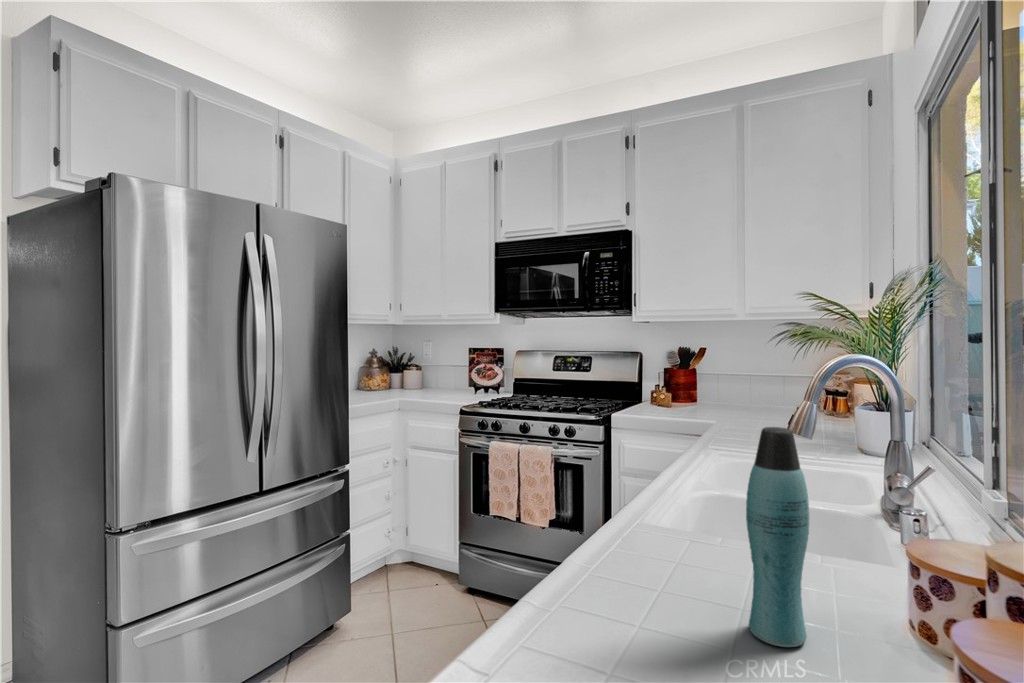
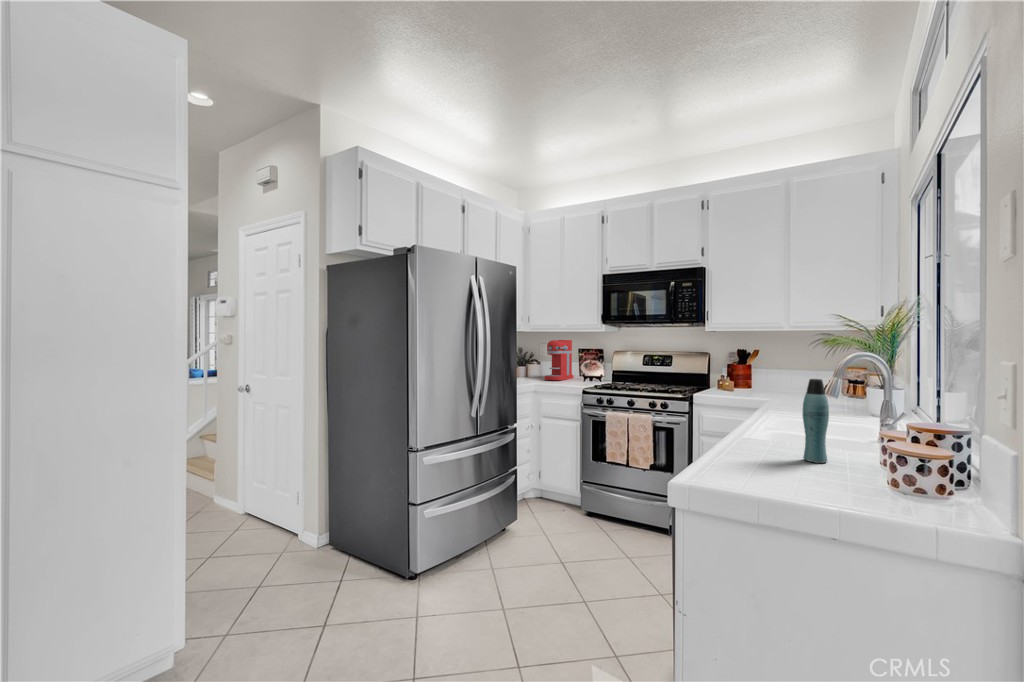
coffee maker: none [423,337,466,393] -> present [544,340,574,380]

